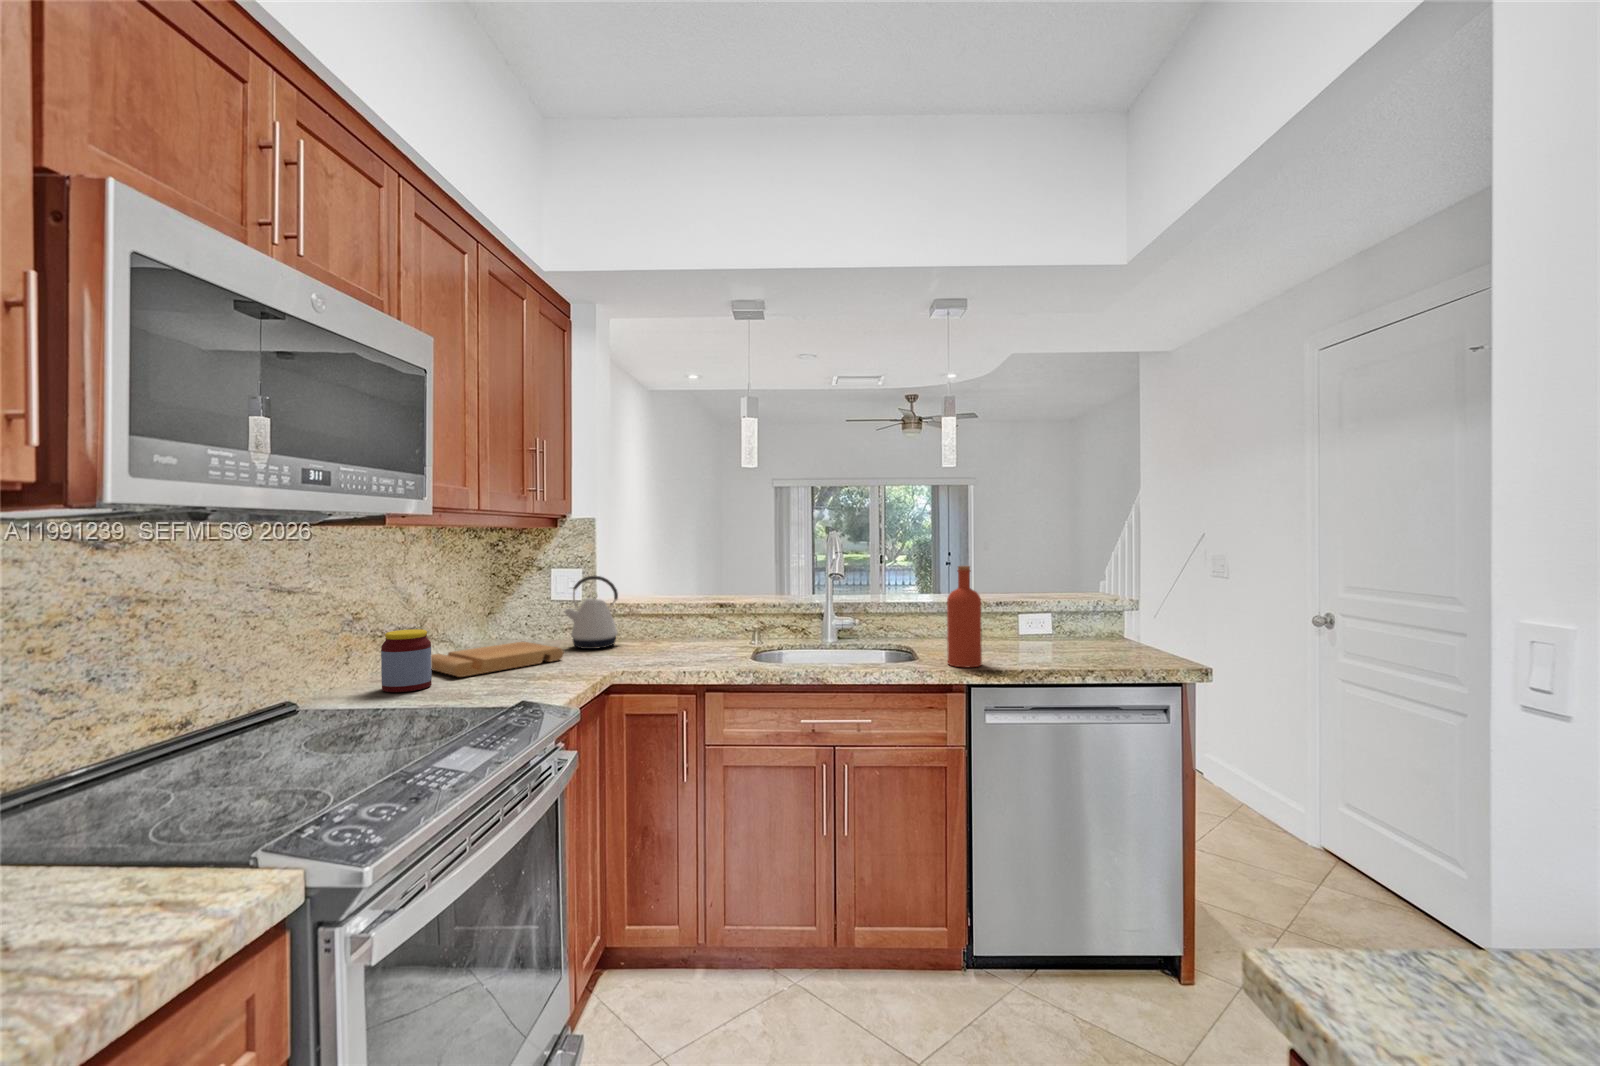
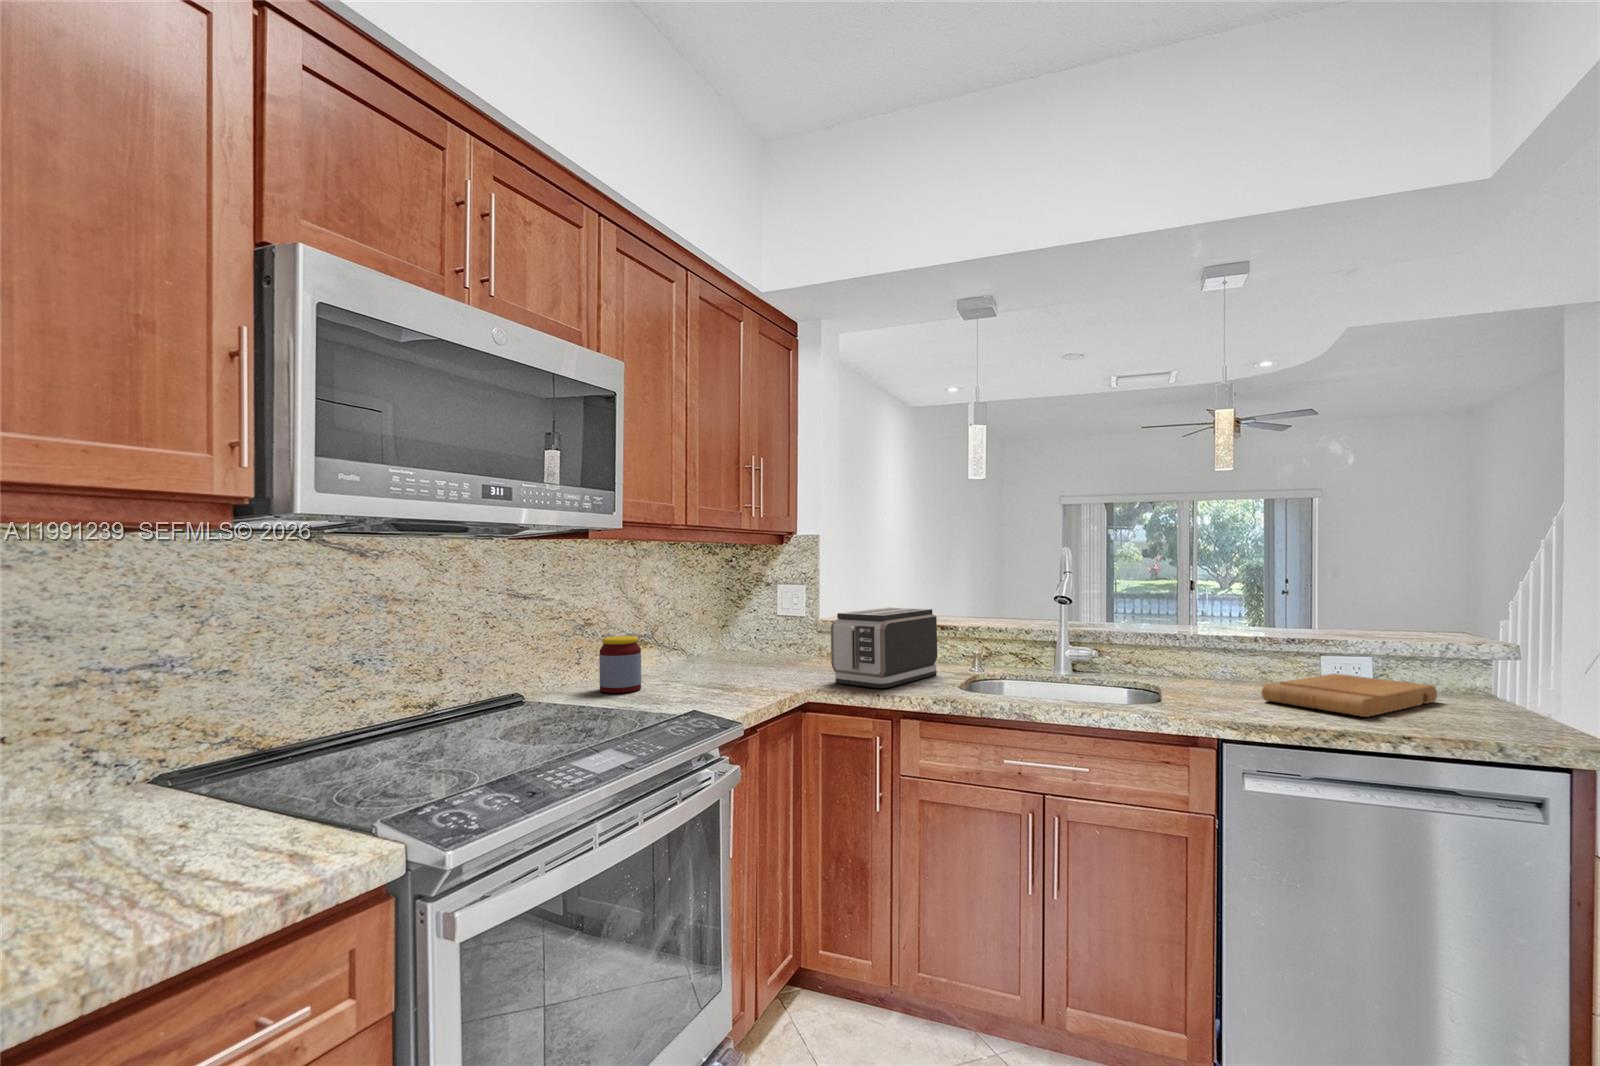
bottle: present [947,566,982,667] -> none [1203,583,1257,718]
kettle: present [564,576,621,649] -> none [778,592,835,666]
toaster: none [634,589,726,665] -> present [831,608,937,688]
cutting board: present [431,642,564,677] -> present [1262,674,1437,717]

